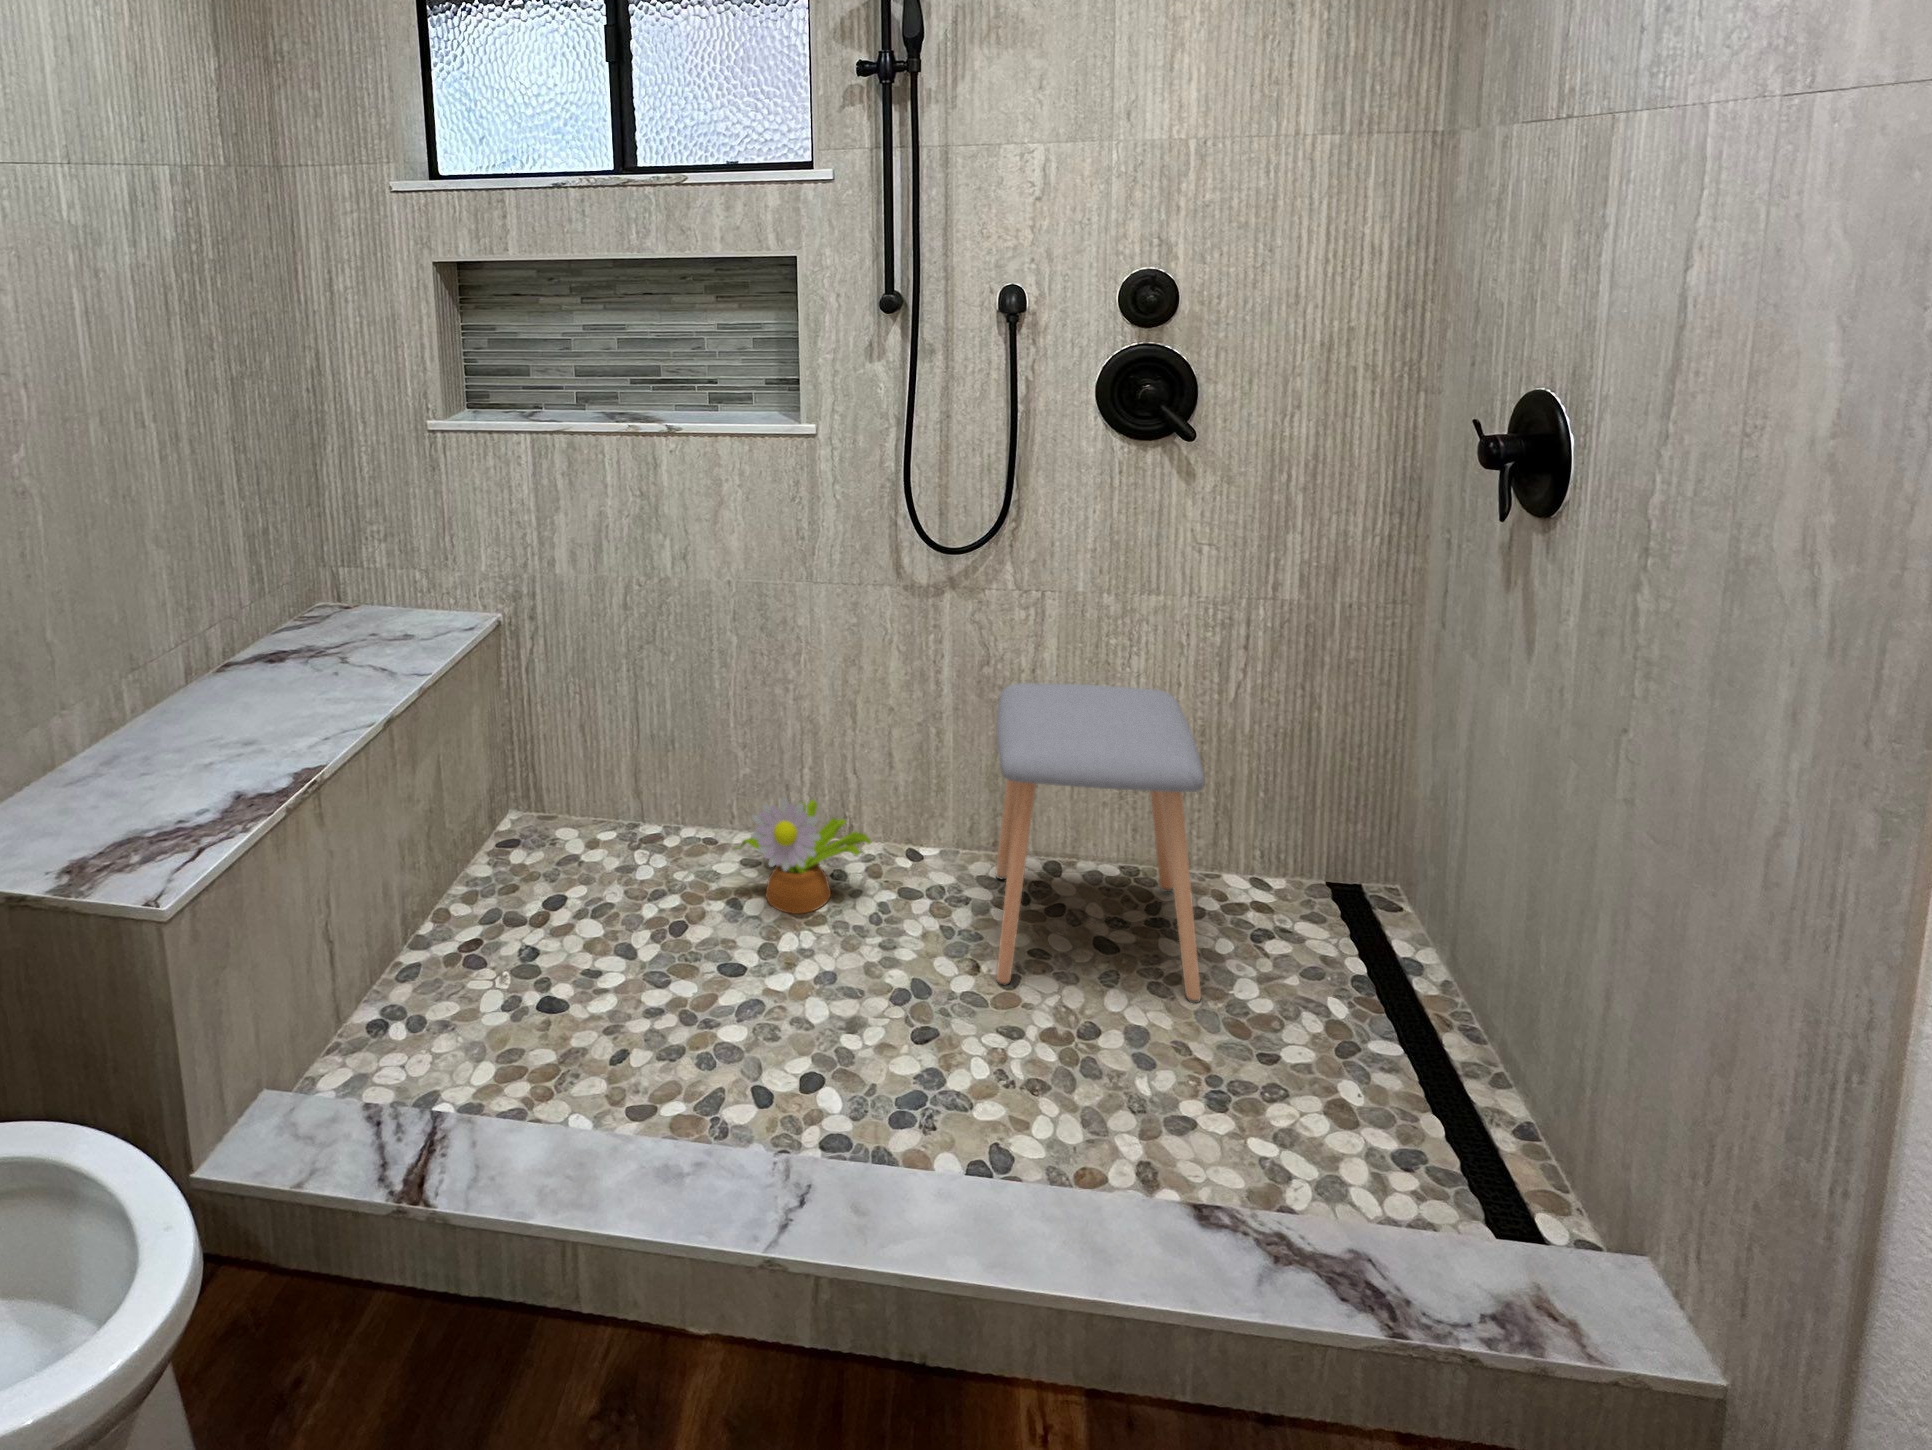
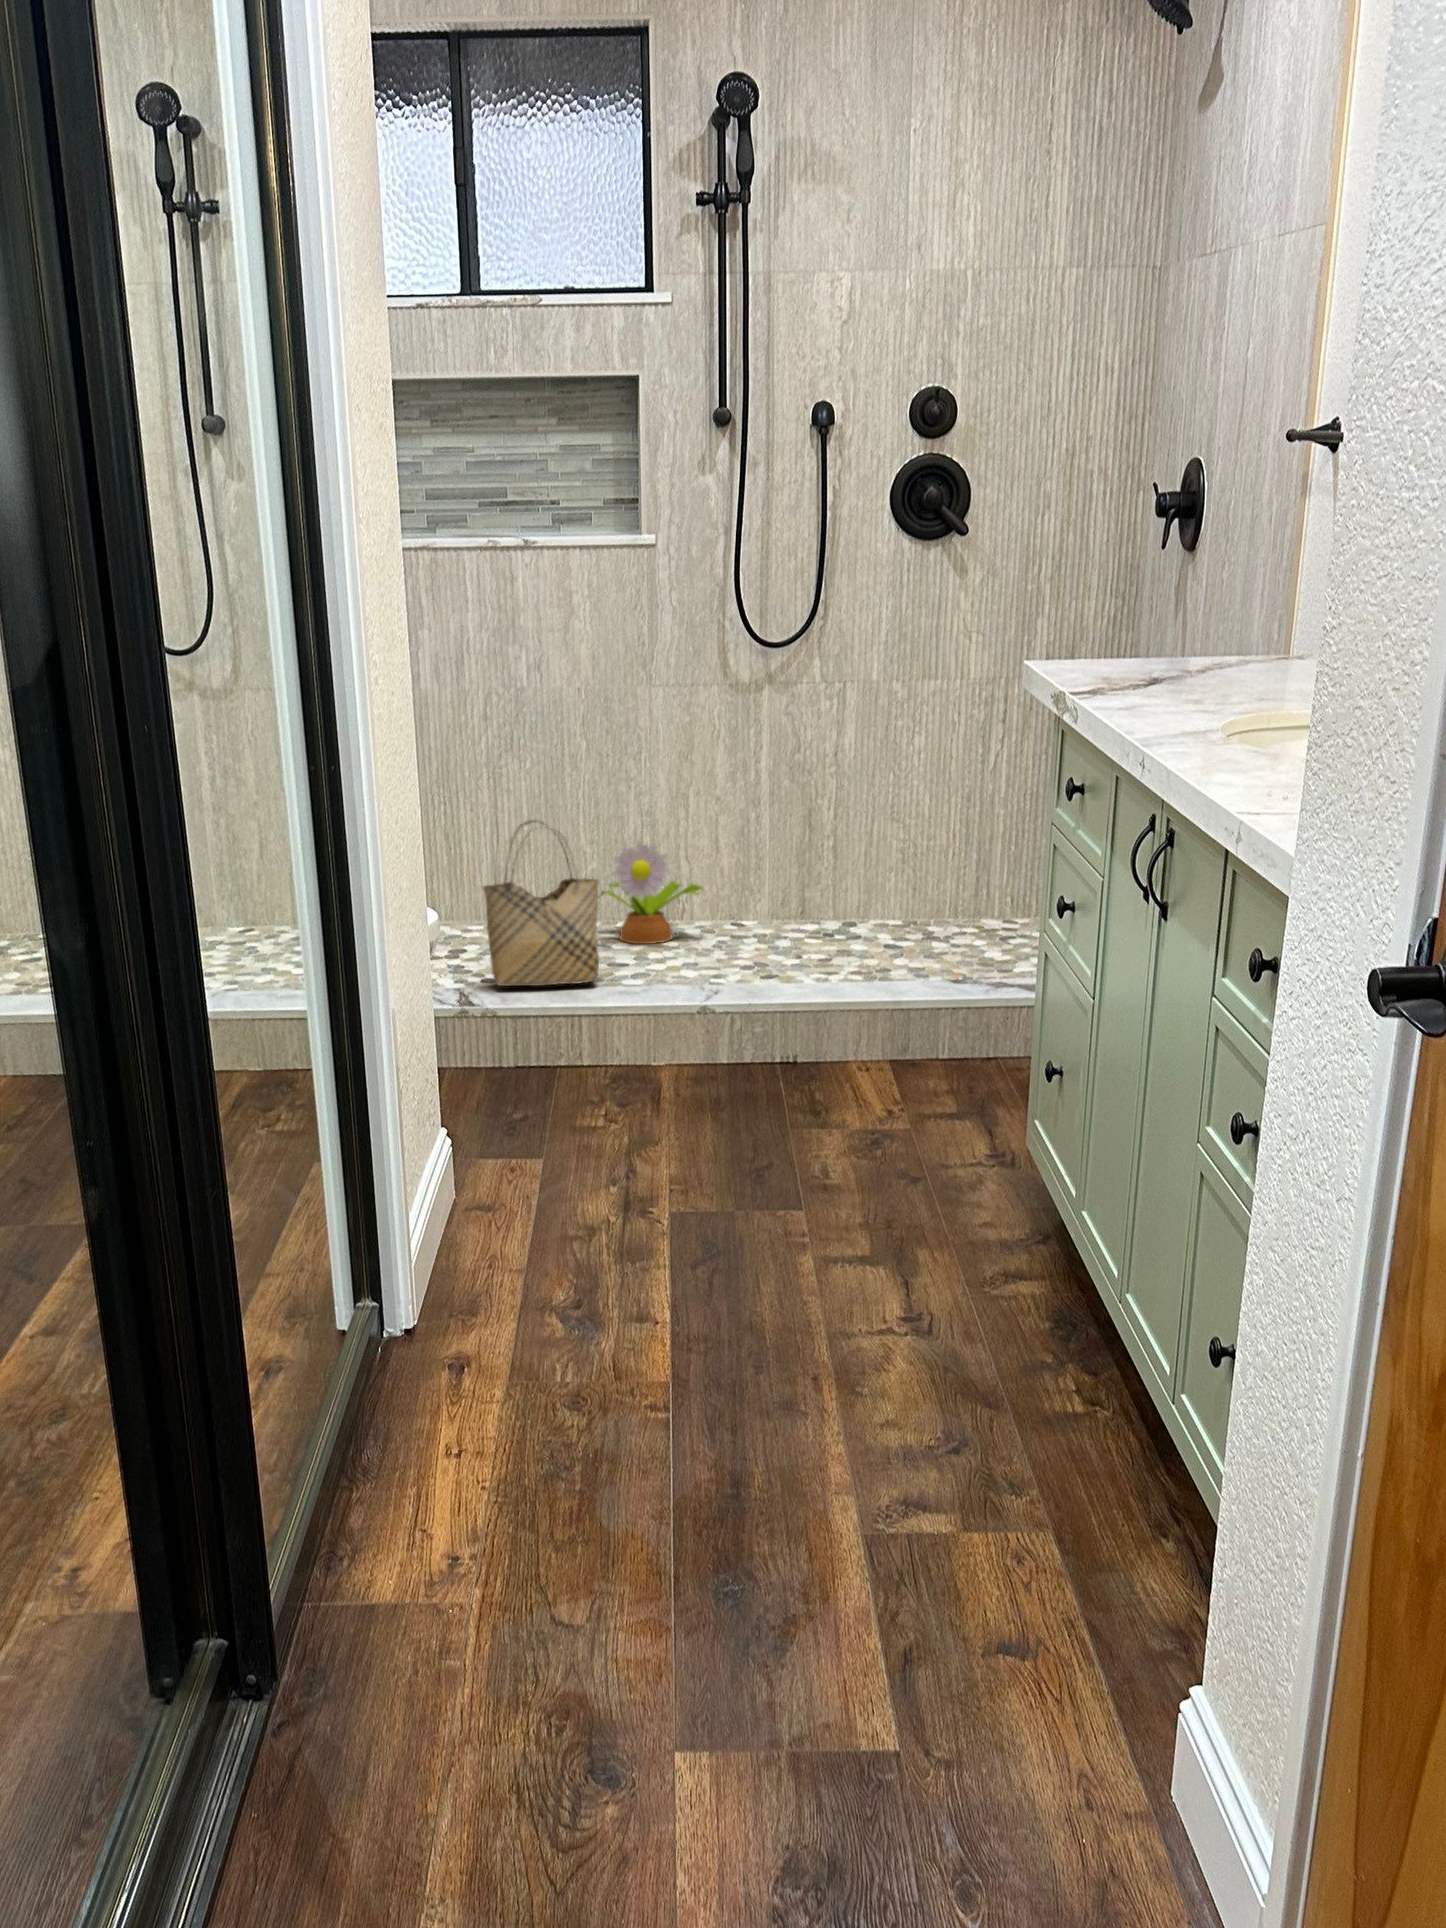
stool: present [996,683,1205,1003] -> none [806,750,964,958]
woven basket: none [526,846,695,1097] -> present [483,820,599,986]

